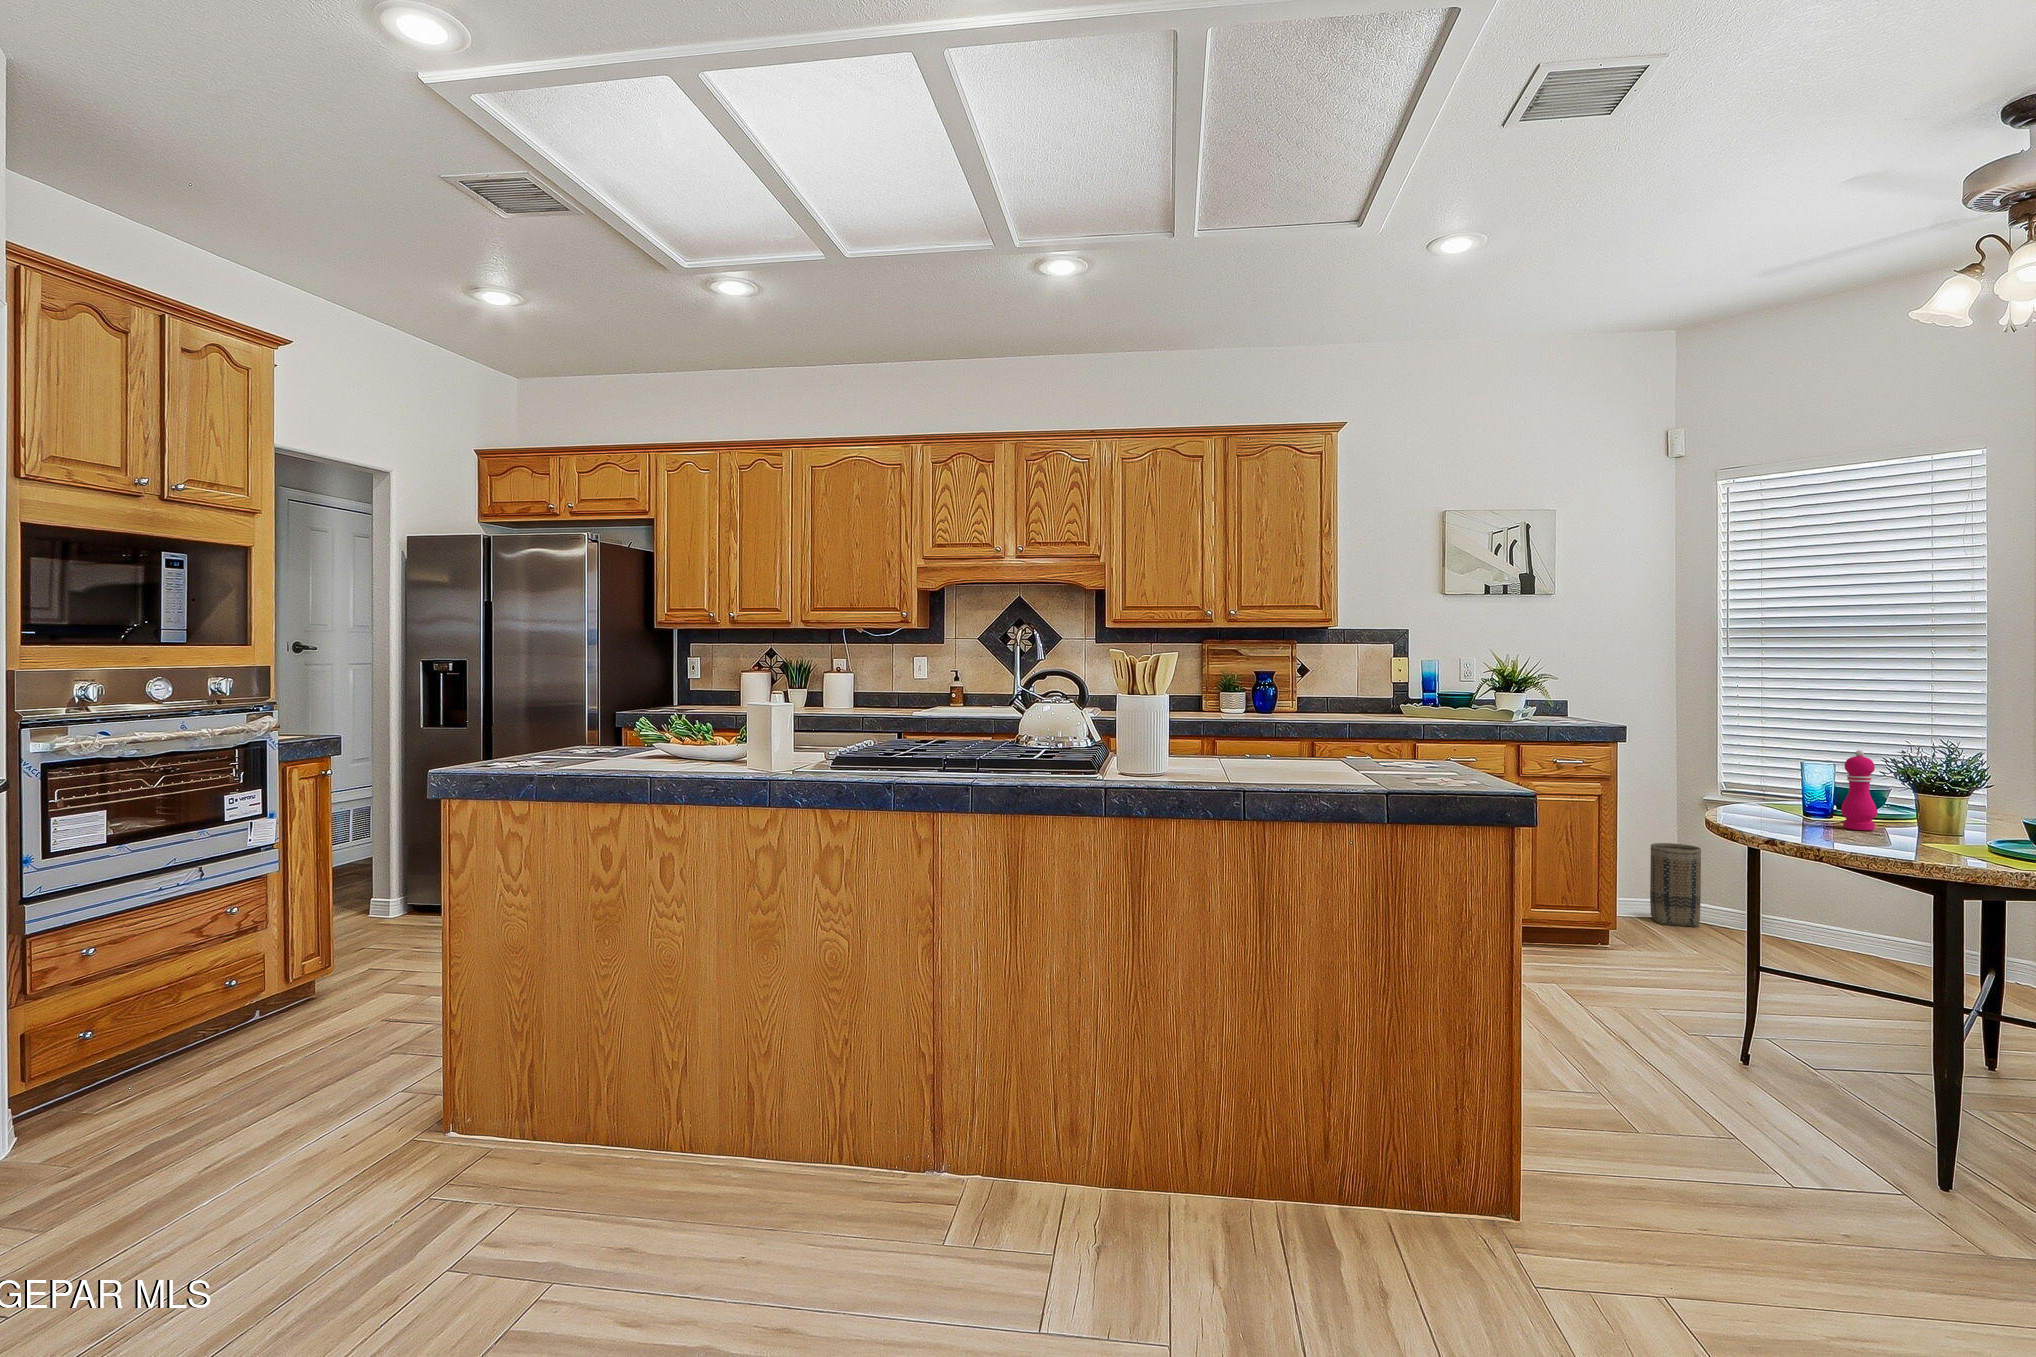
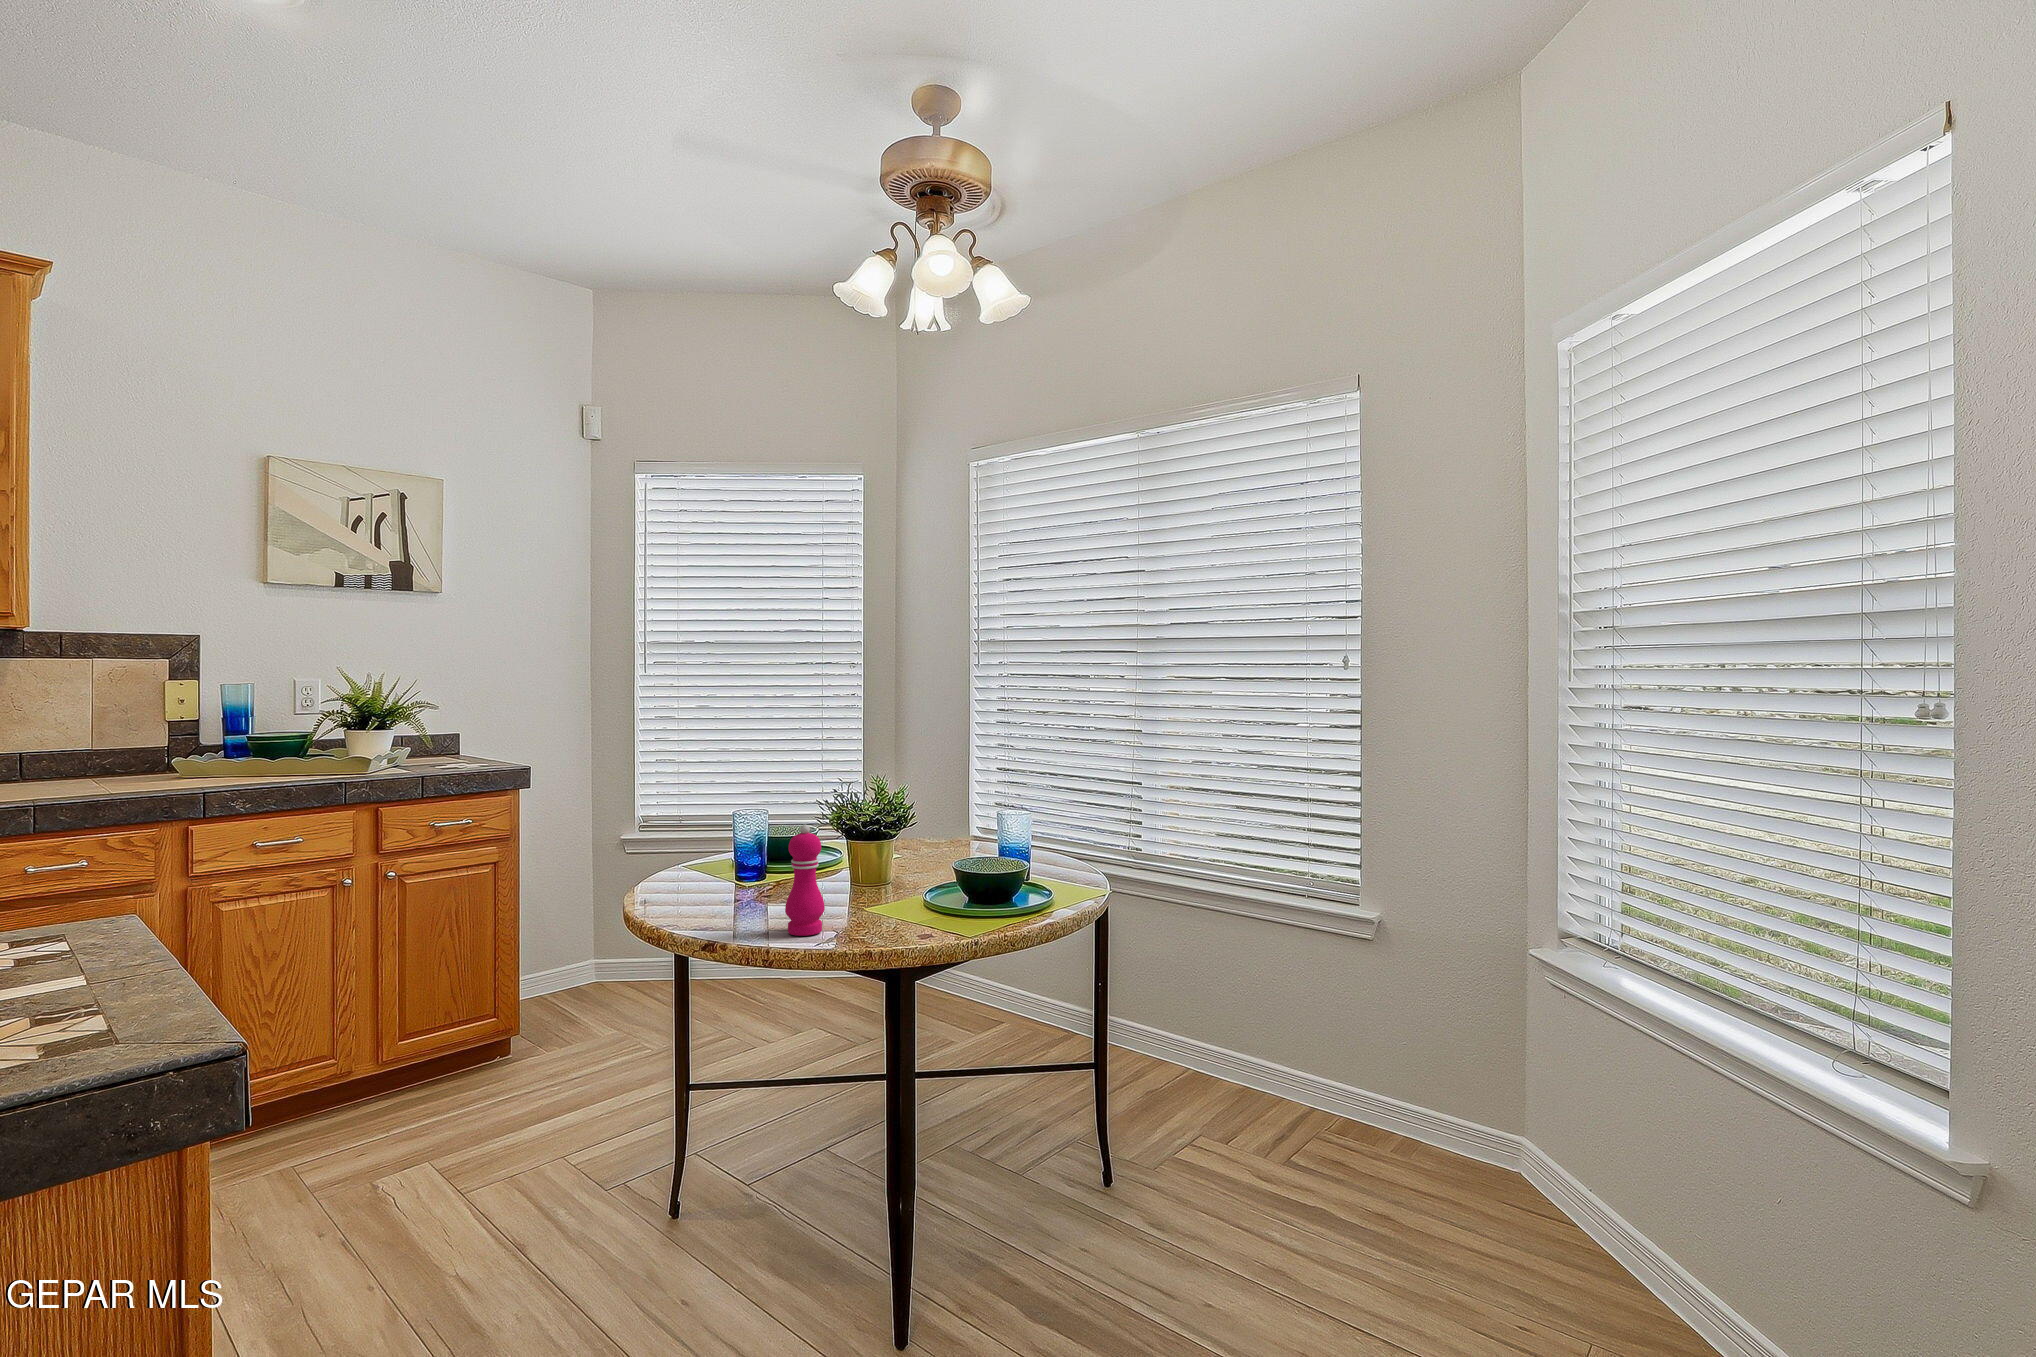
basket: present [1650,843,1701,927] -> none [564,898,619,1003]

